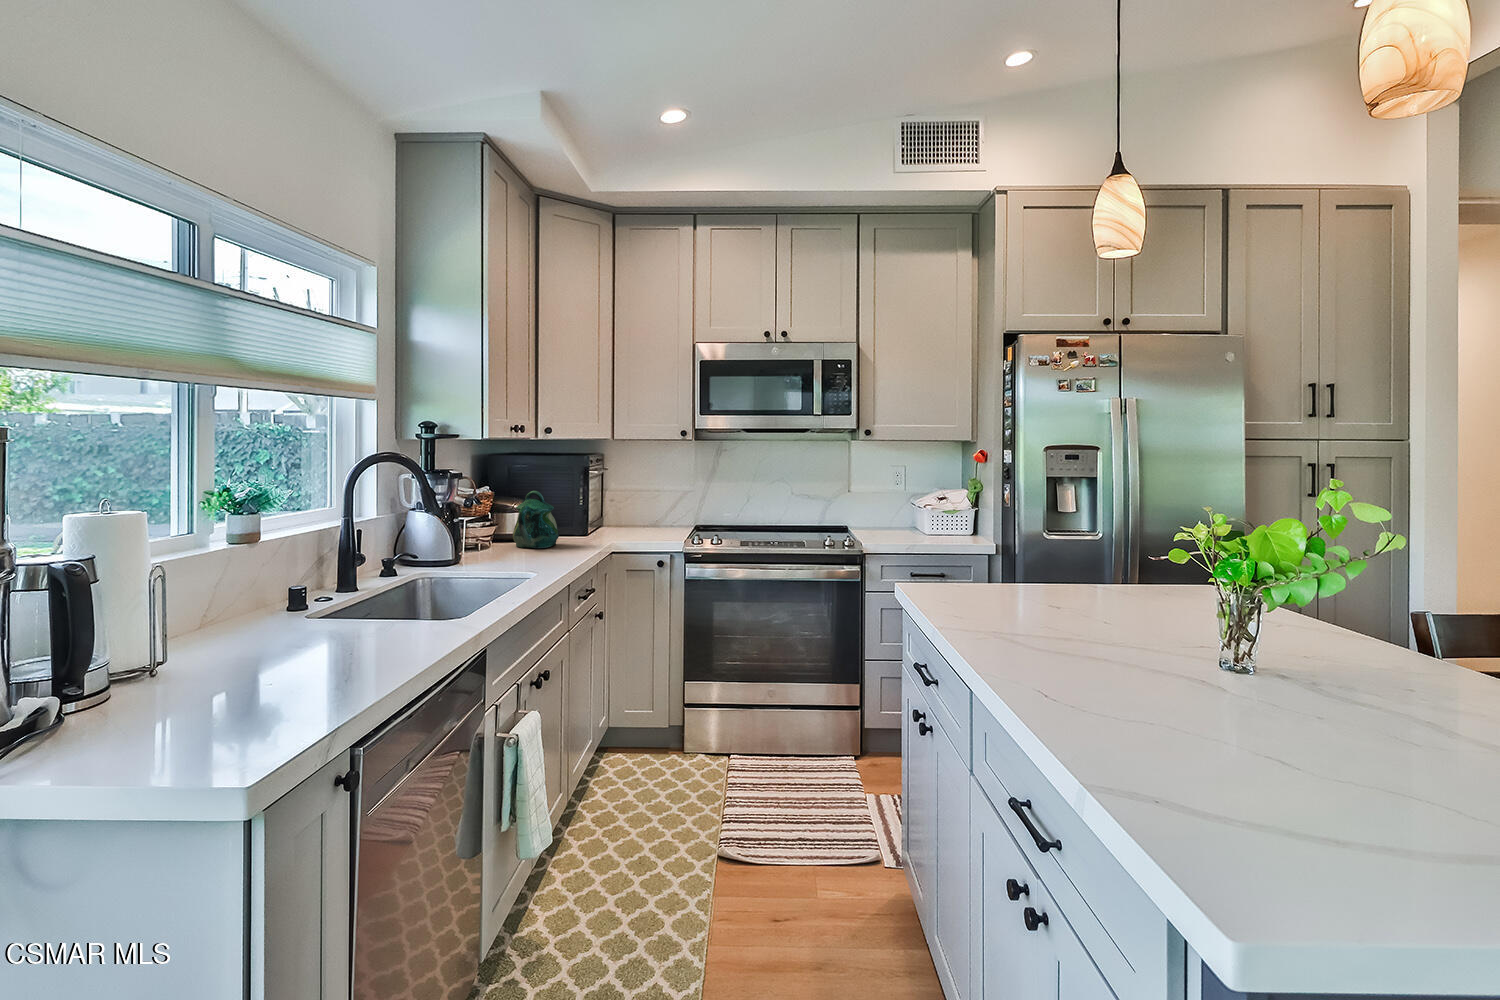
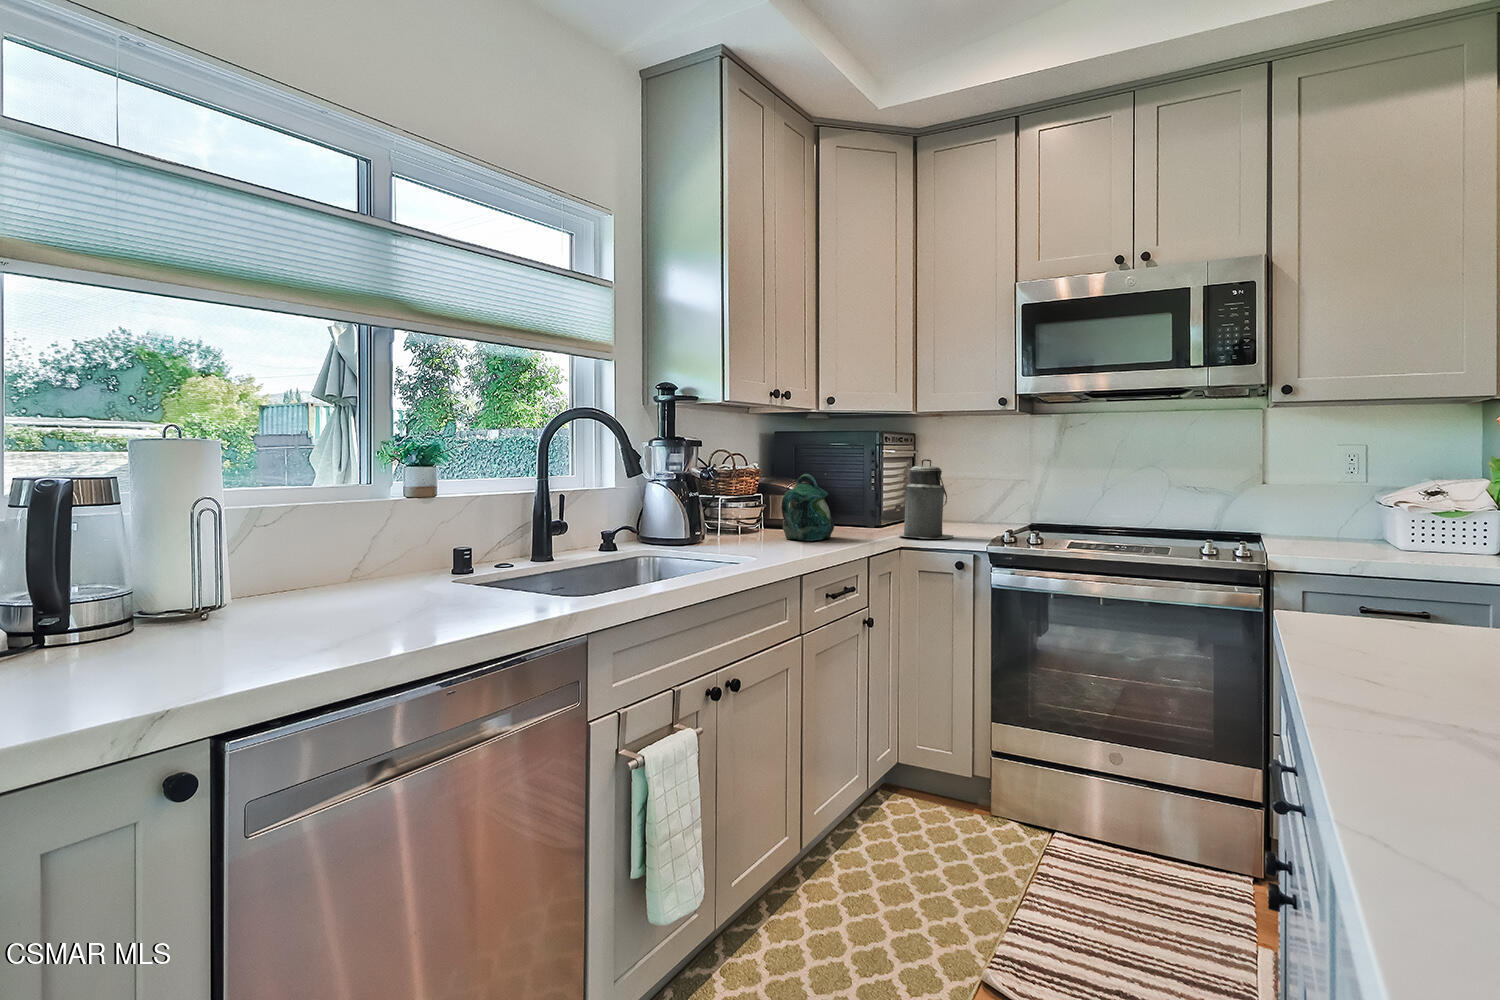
canister: none [608,478,653,542] -> present [899,459,953,539]

